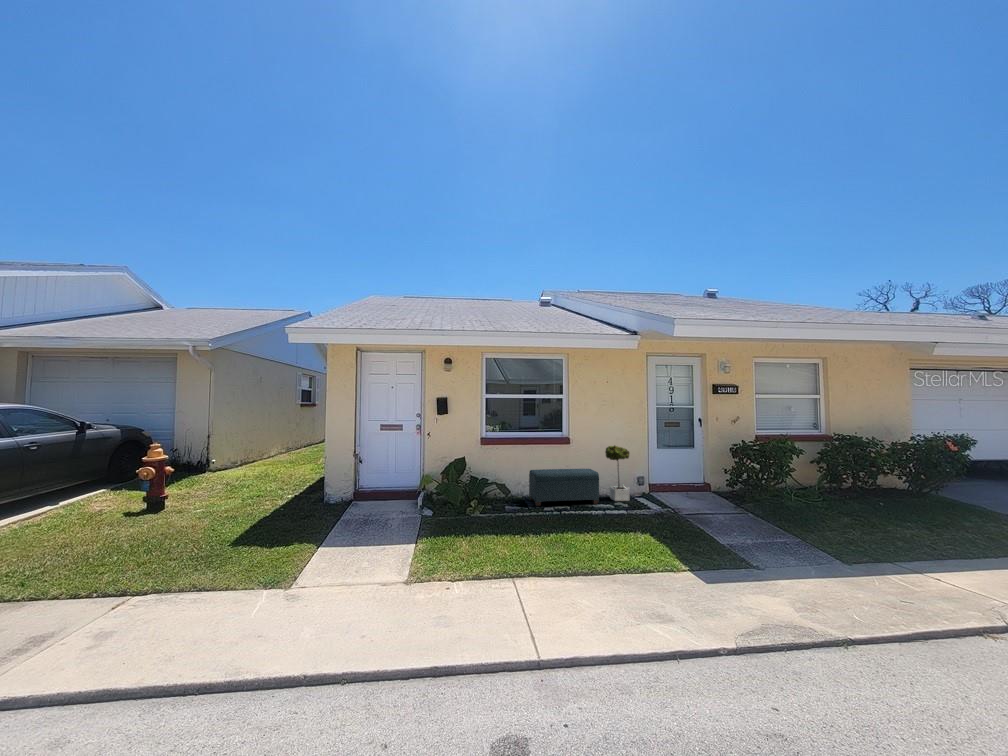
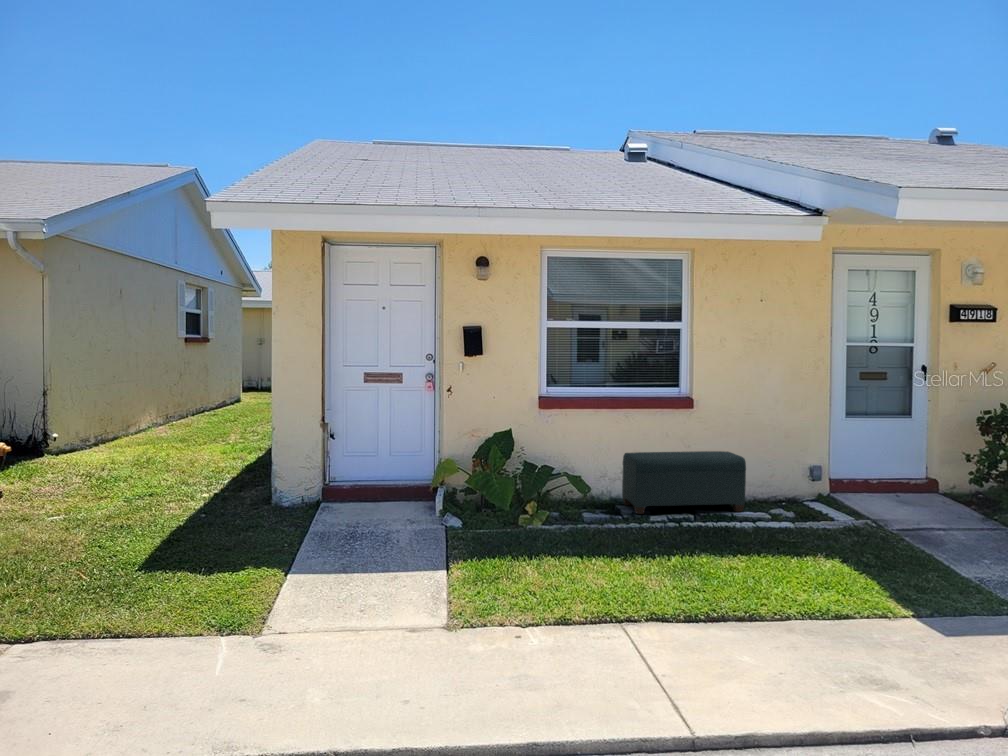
potted tree: present [605,445,630,501] -> none [756,411,799,507]

